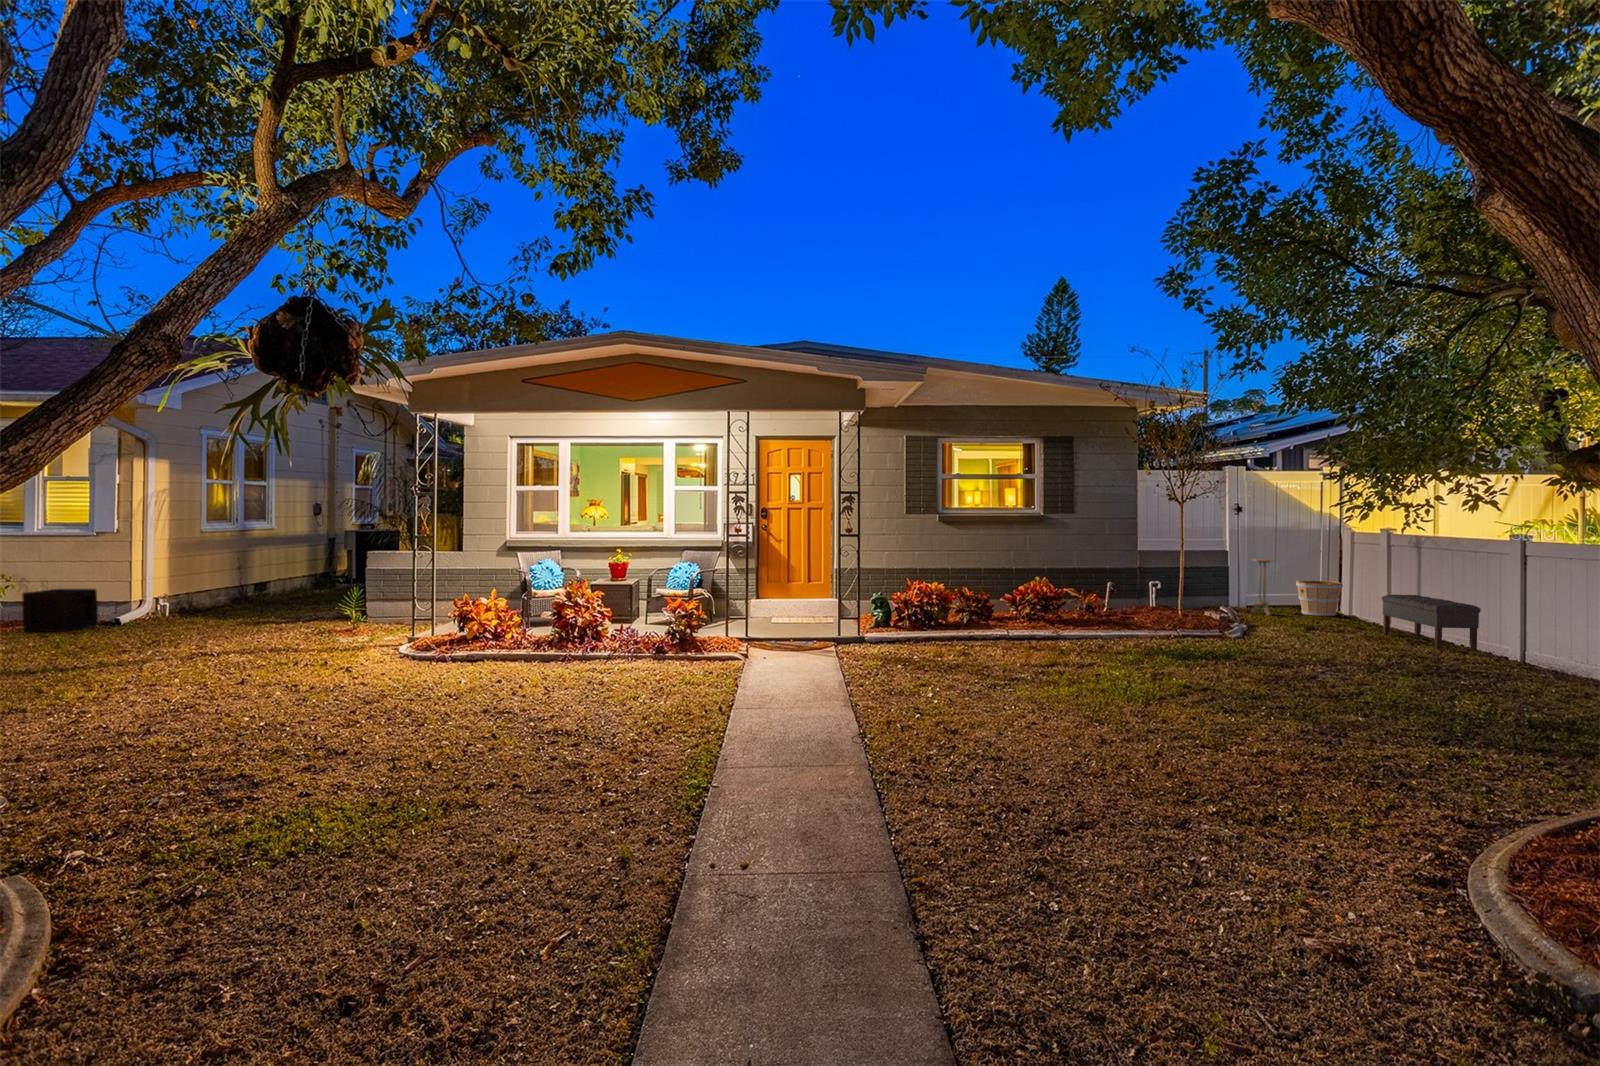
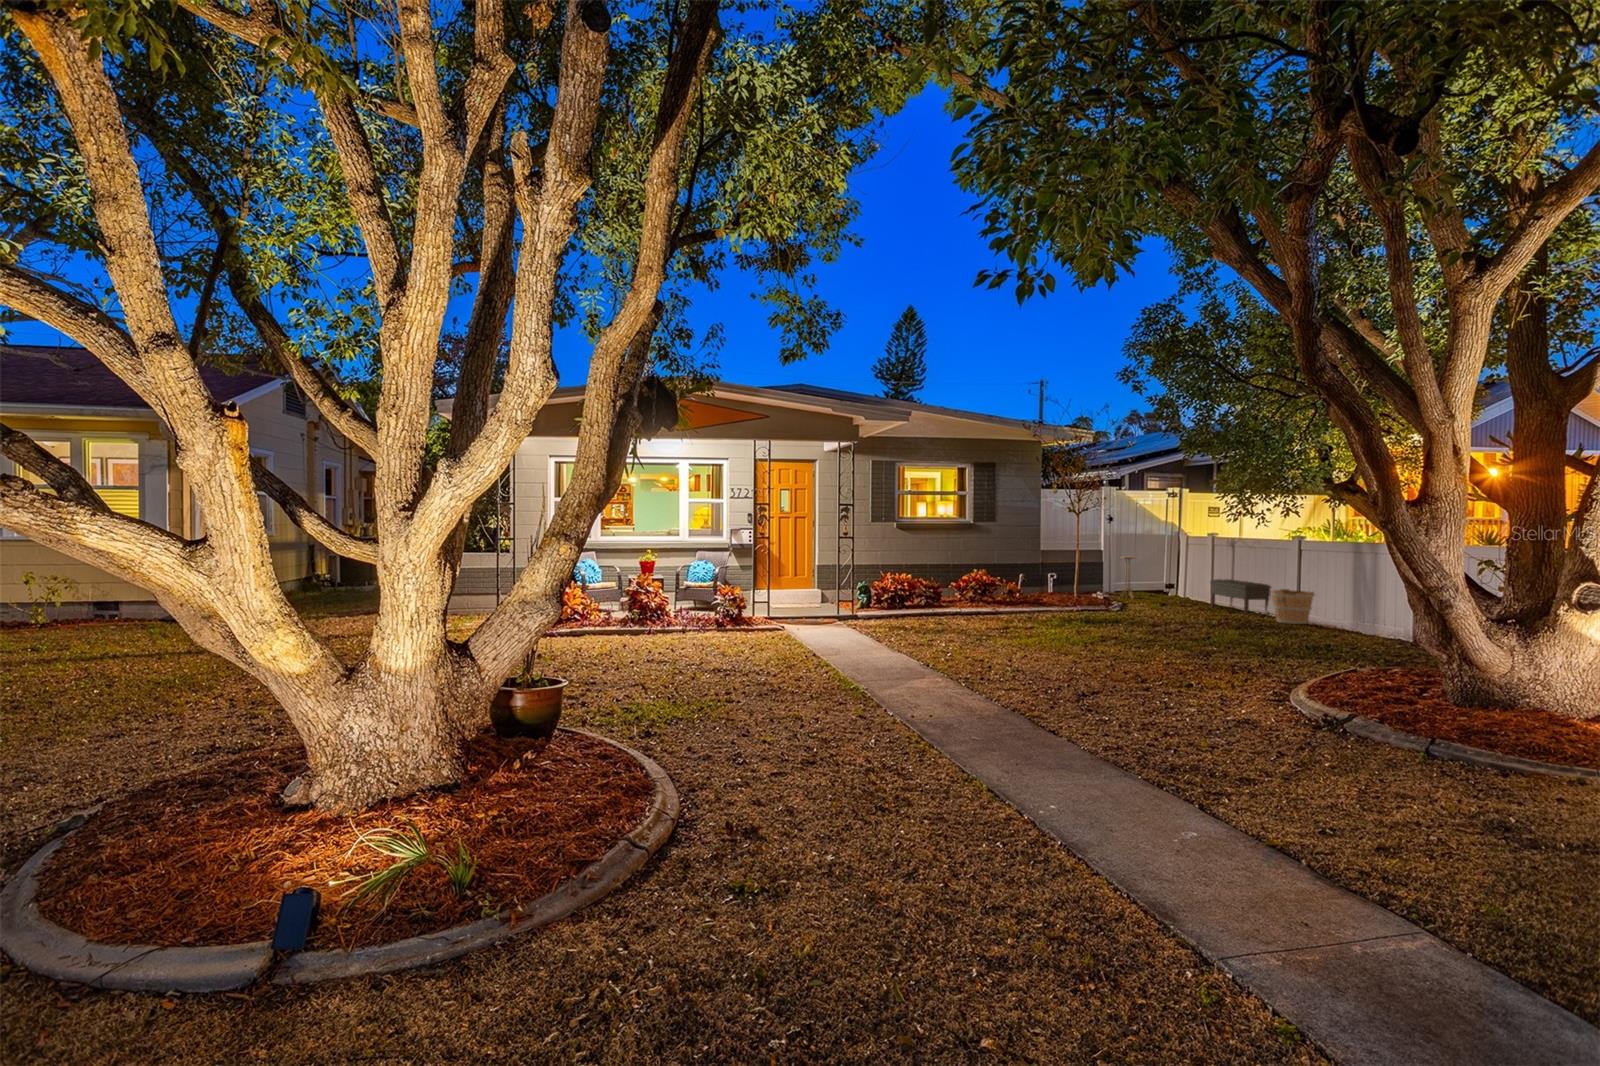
wooden bucket: present [1296,580,1343,616] -> present [1271,589,1315,624]
wooden crate: present [22,589,98,632] -> none [99,588,161,628]

